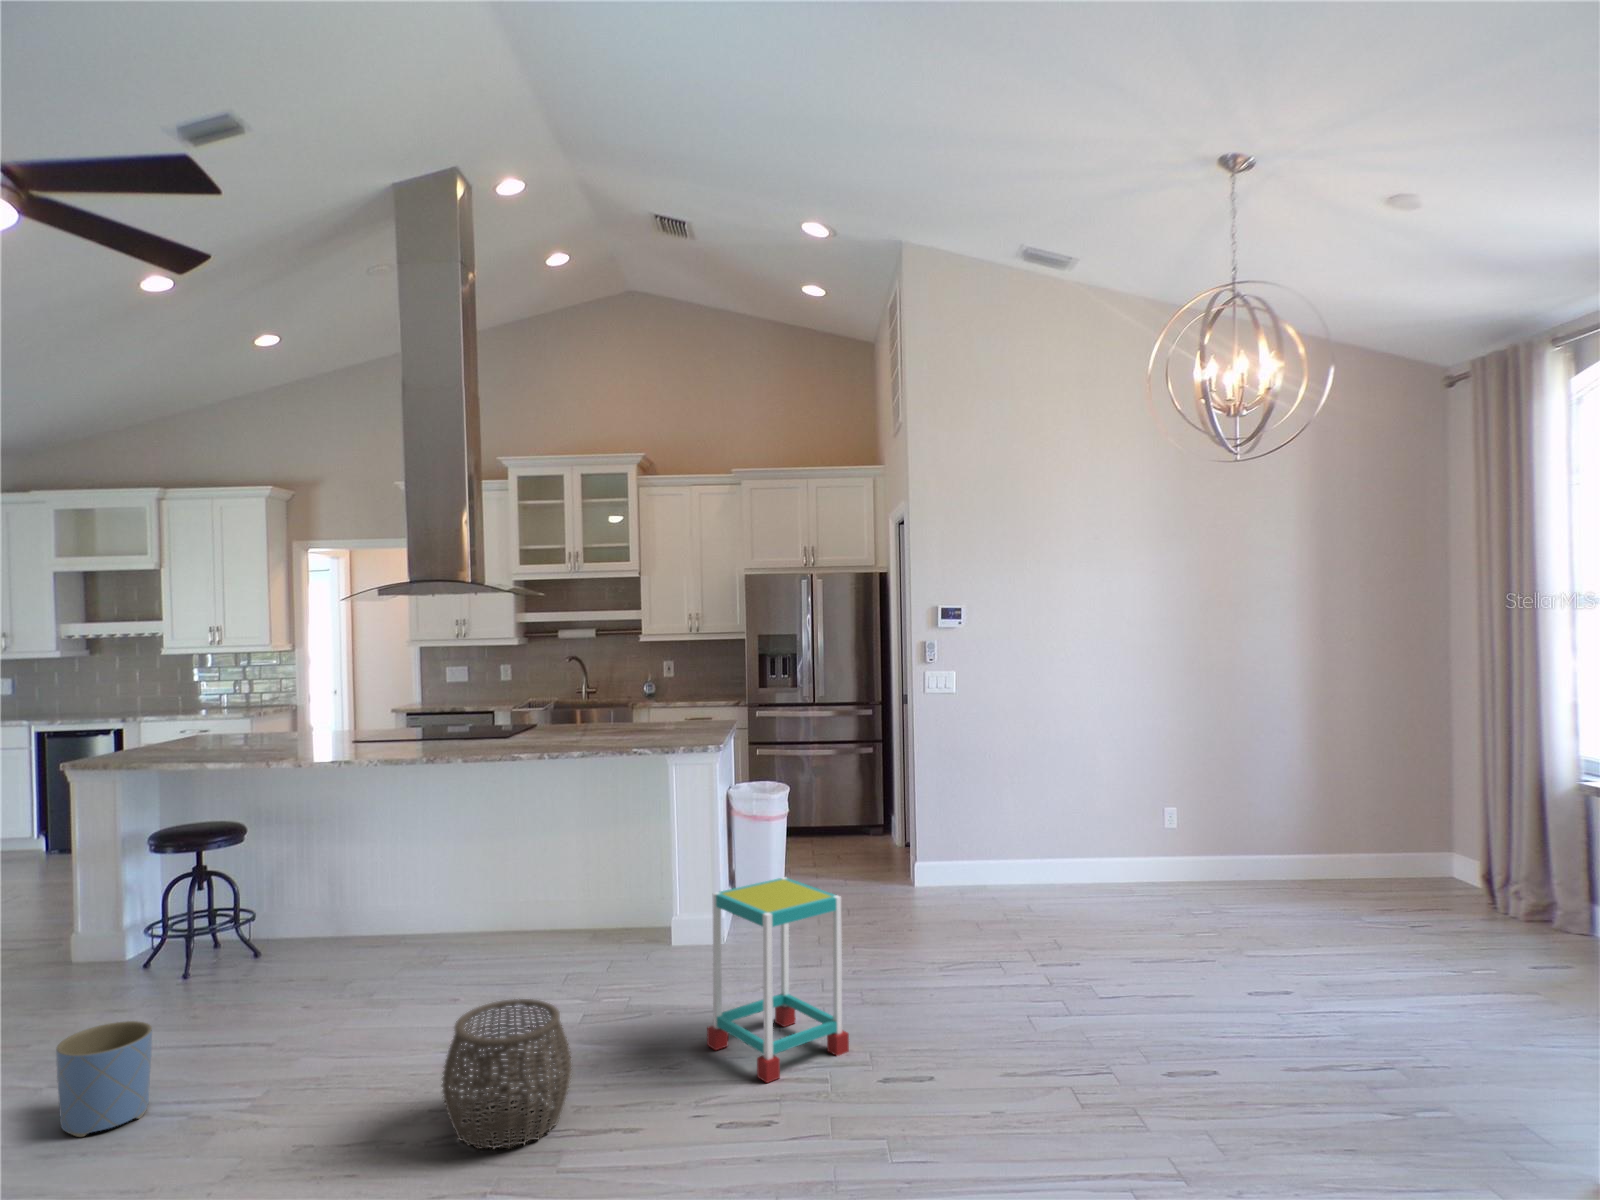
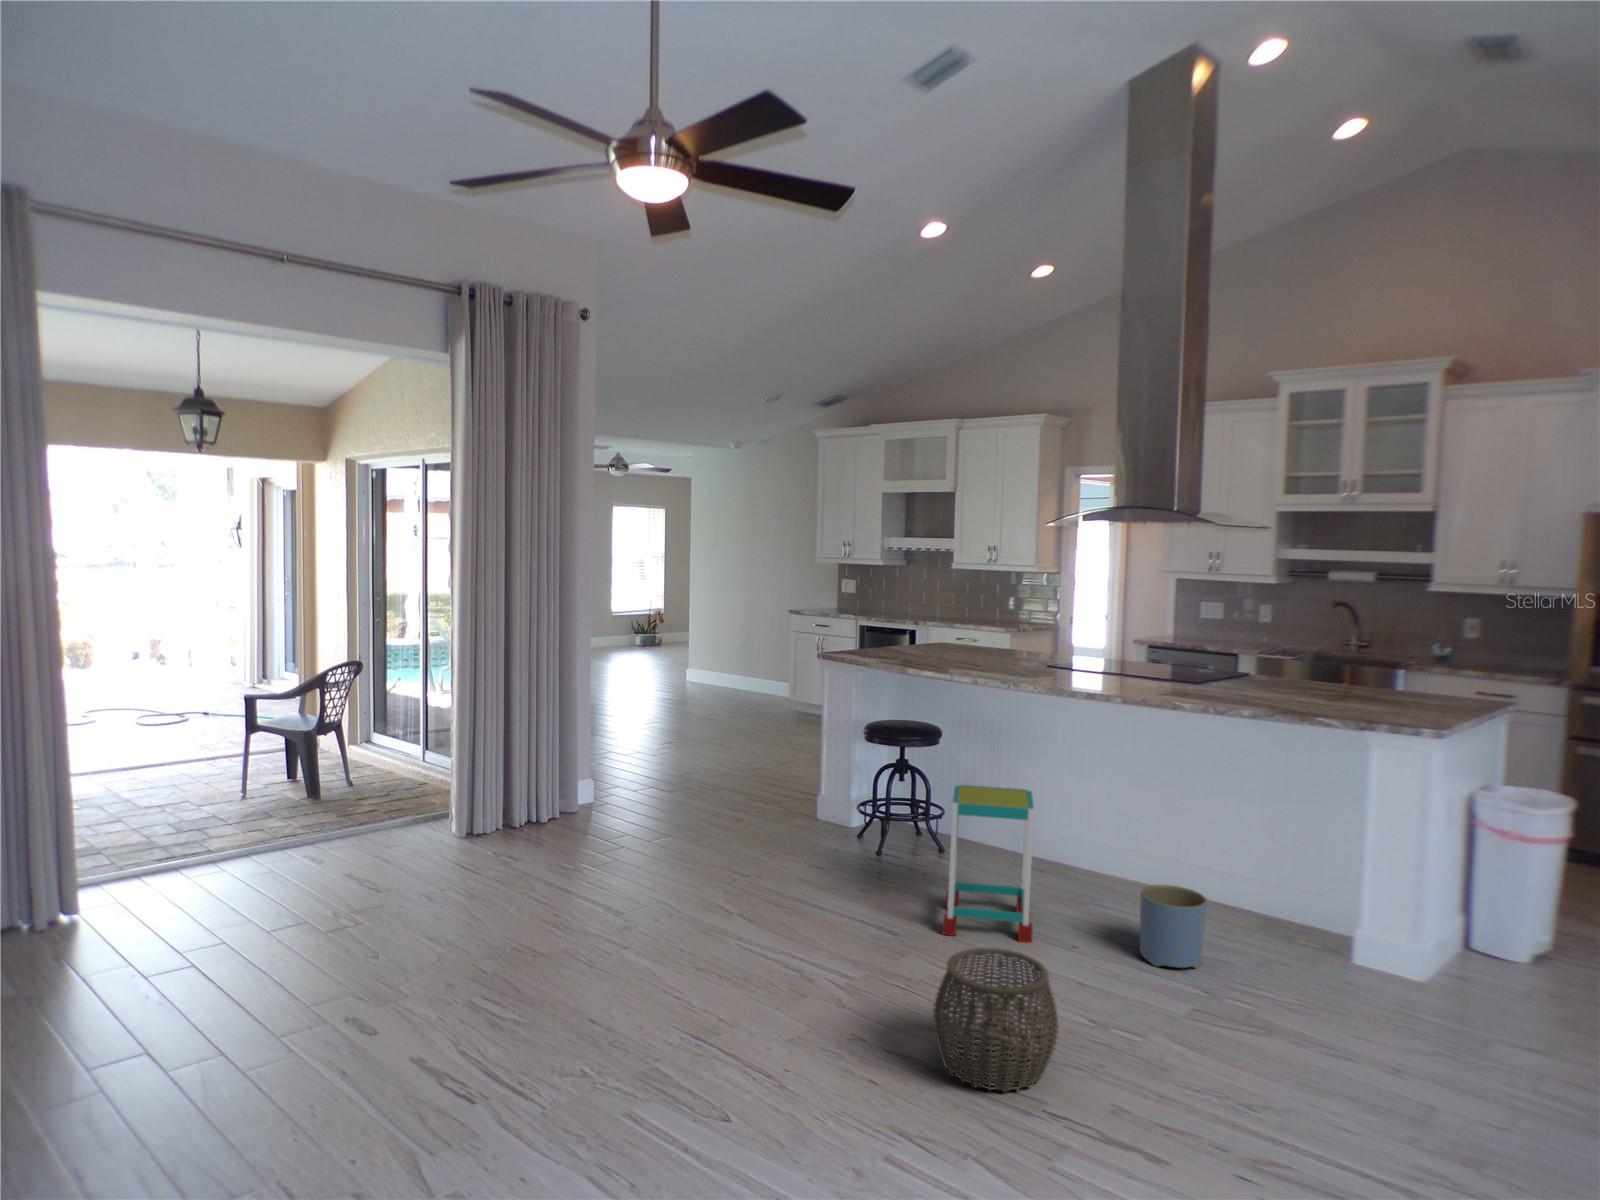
side table: present [707,877,849,1083] -> present [943,784,1034,943]
planter: present [56,1021,152,1137] -> present [1140,885,1207,968]

